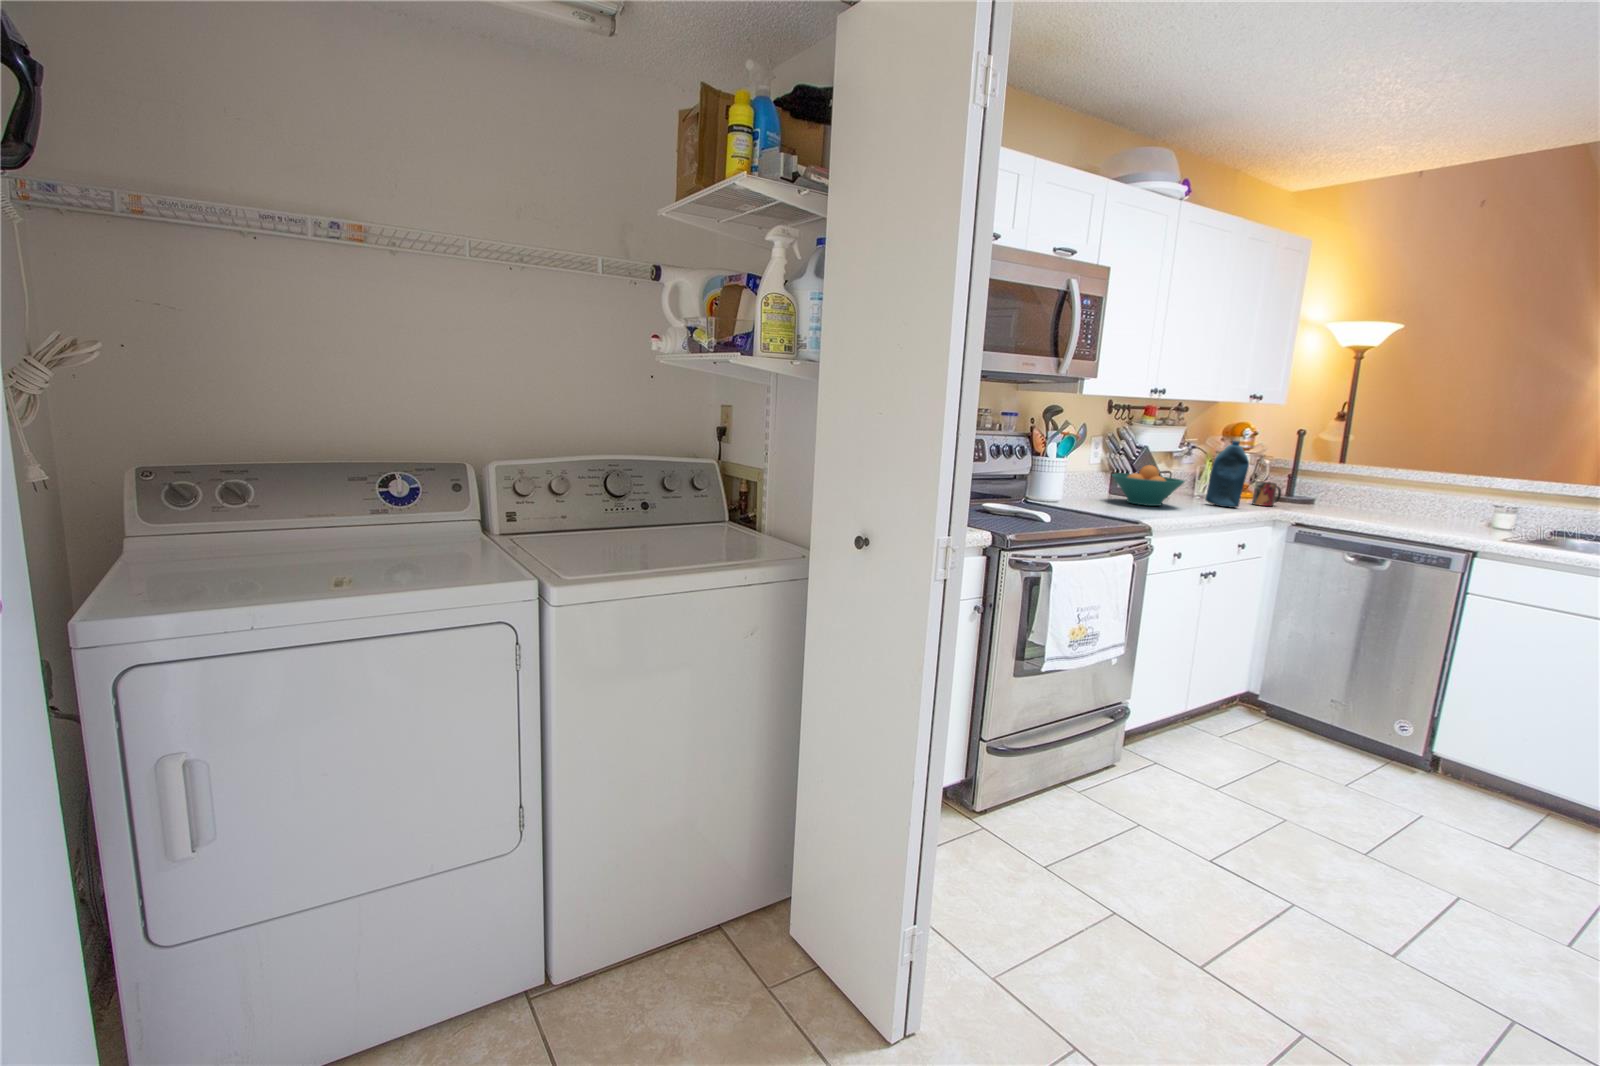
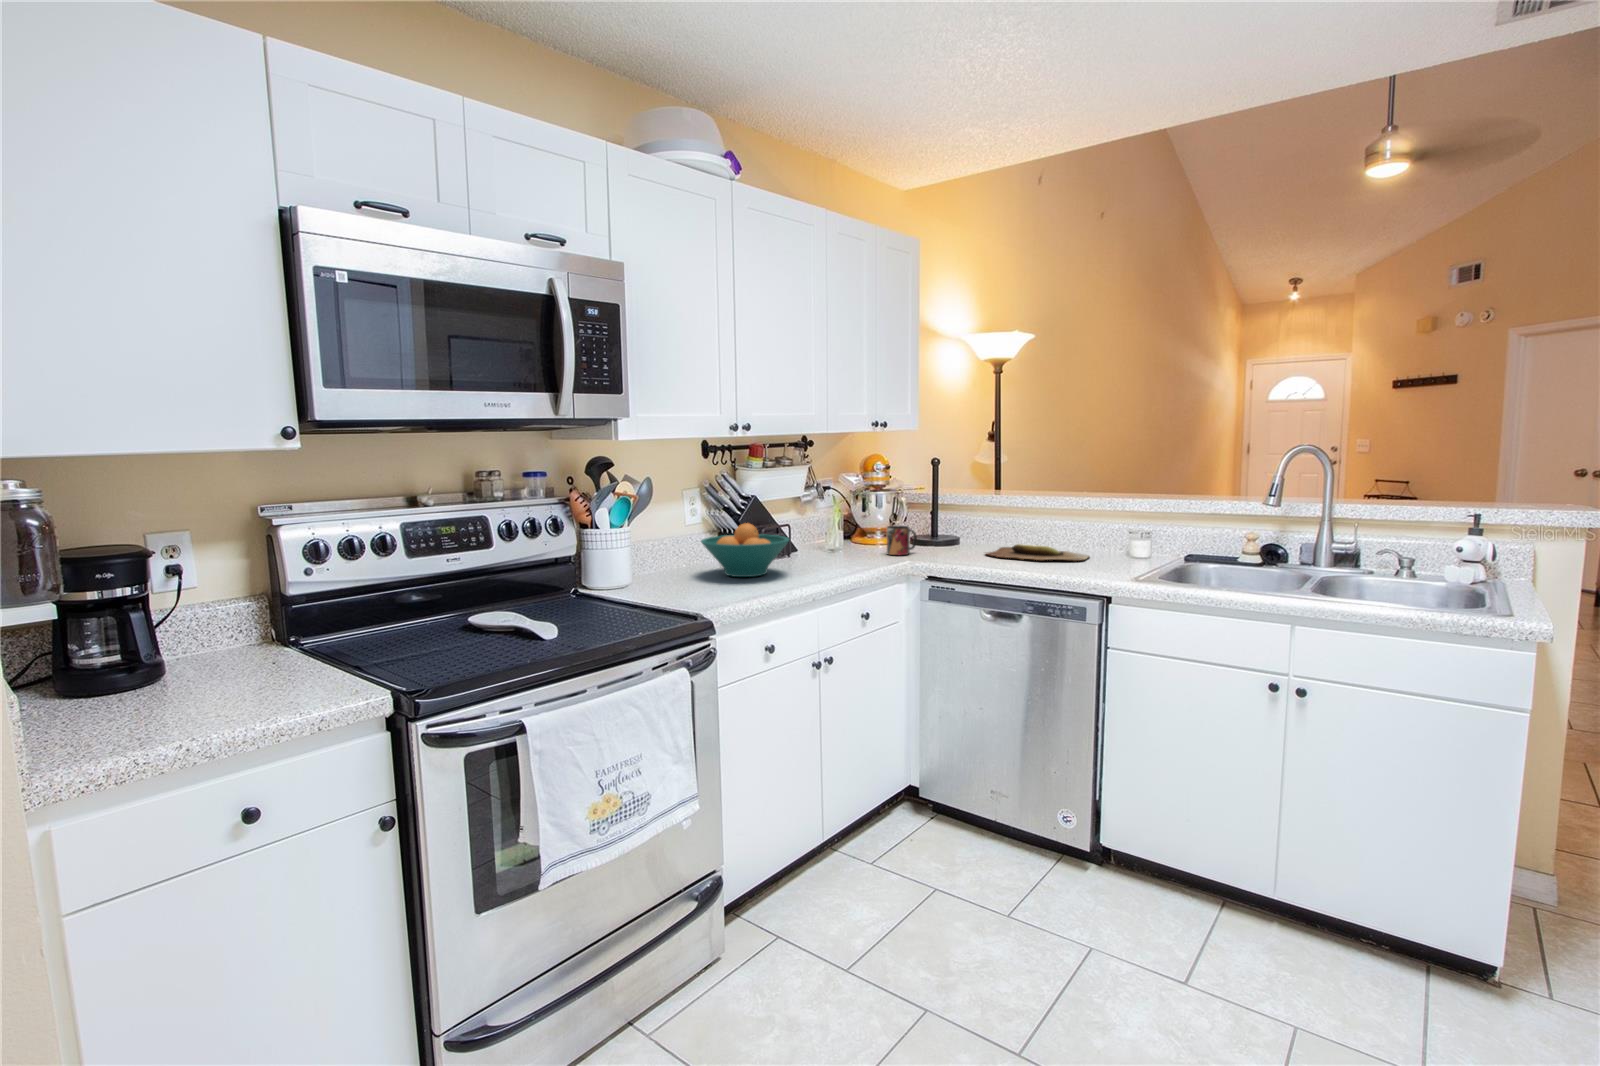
bottle: present [1205,441,1249,508] -> none [827,481,868,564]
cutting board: none [1344,508,1453,526] -> present [986,544,1089,561]

